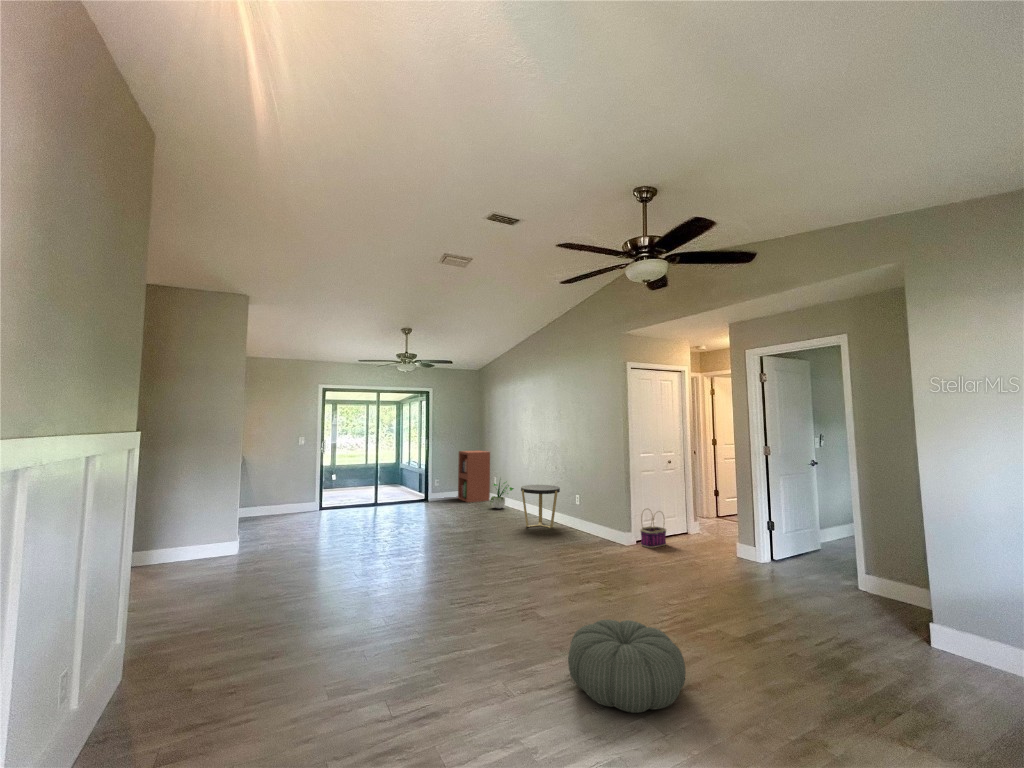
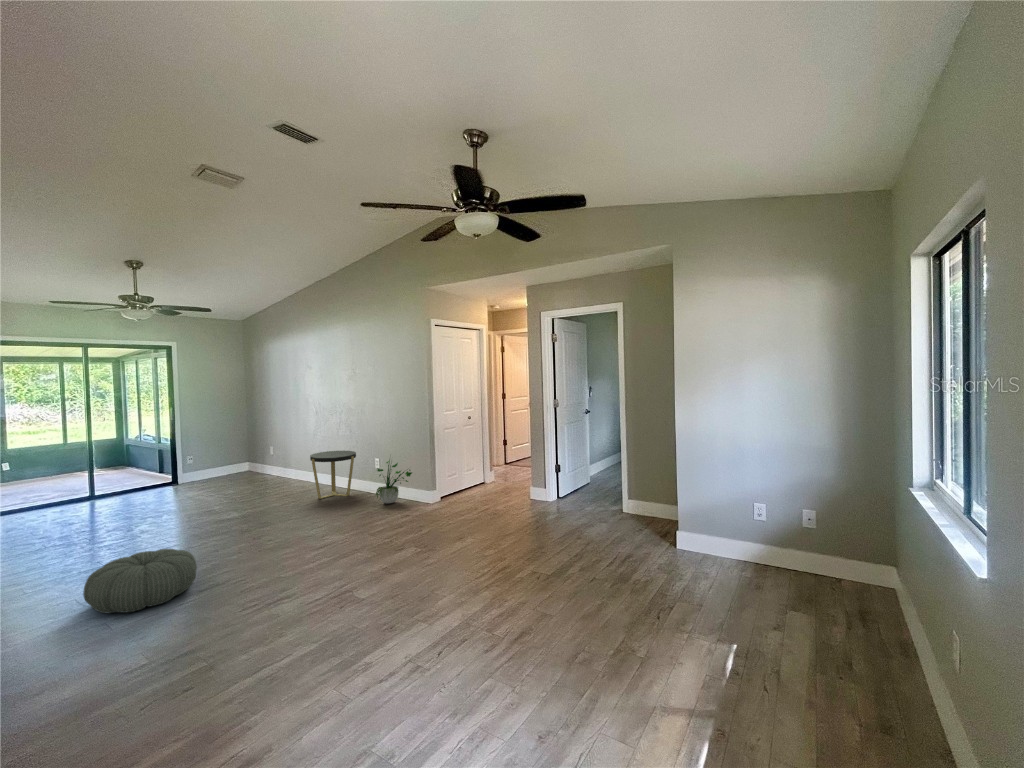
bookshelf: present [458,451,490,502] -> none [218,417,264,479]
potted plant: present [490,482,514,508] -> present [376,460,412,504]
basket: present [640,509,666,548] -> none [445,465,469,503]
pouf: present [568,620,686,713] -> present [83,549,197,613]

